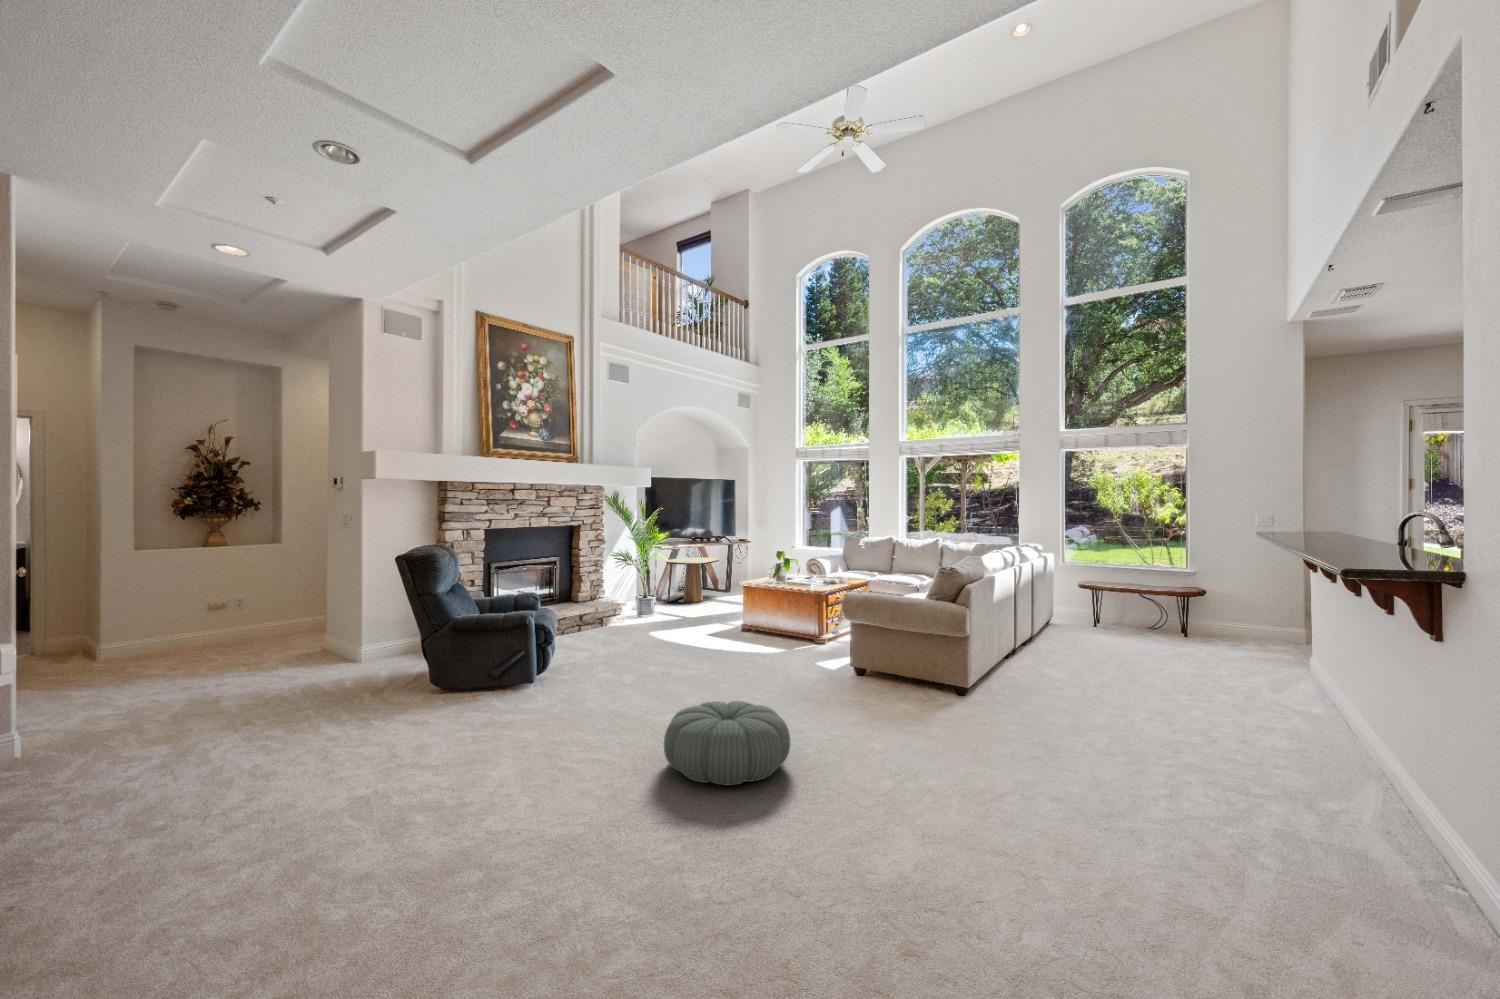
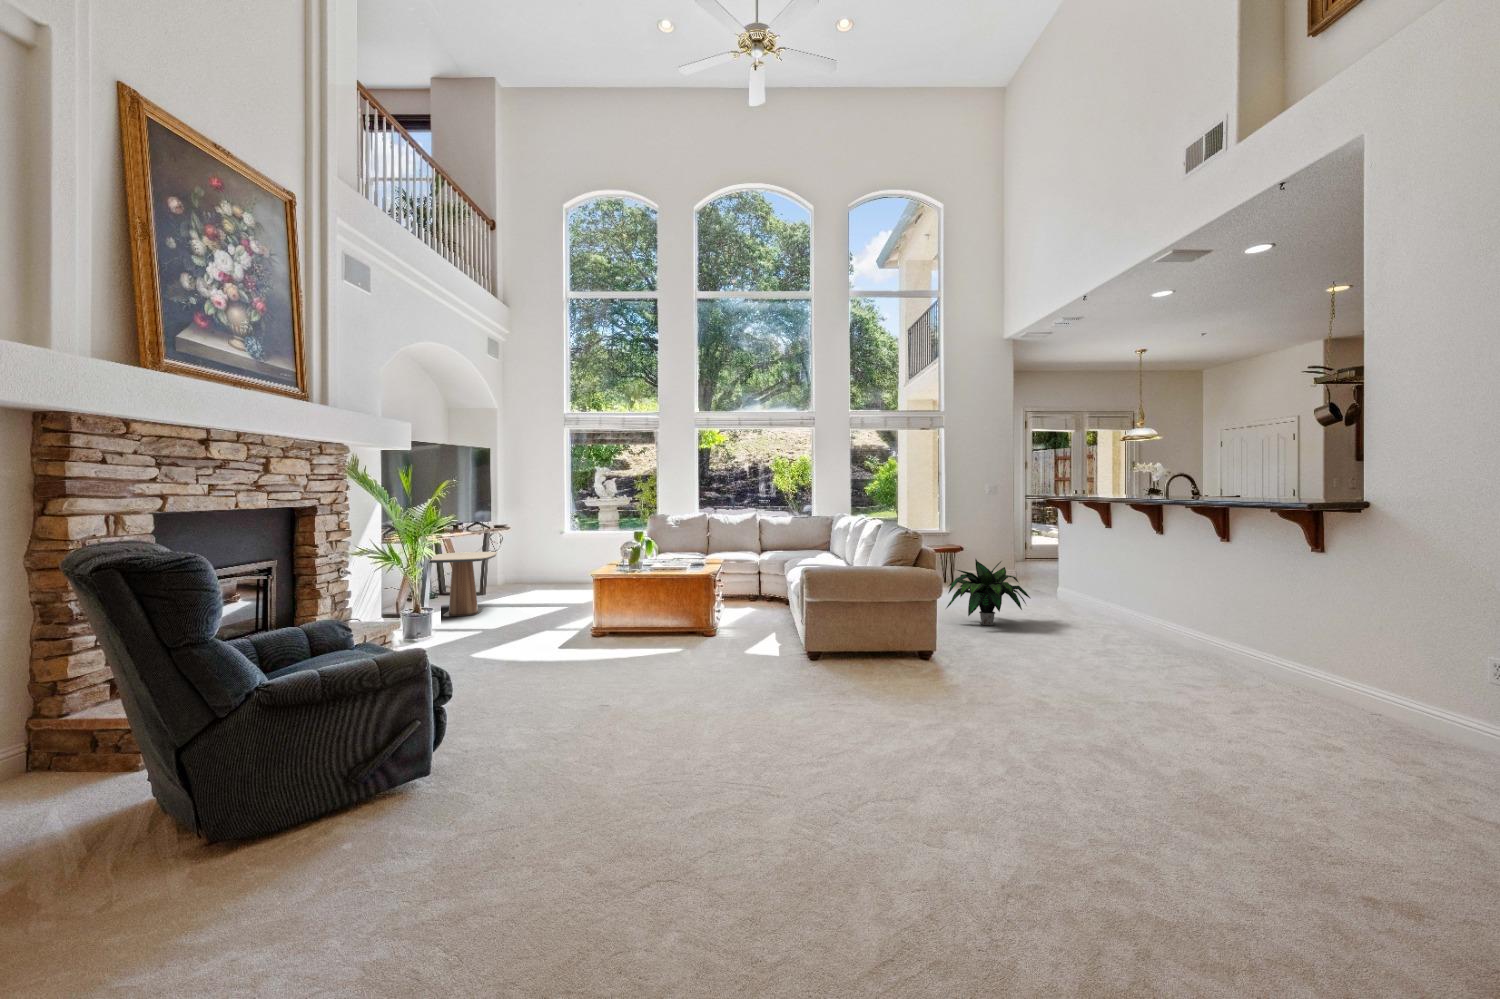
potted plant: none [1027,595,1114,662] -> present [947,559,1030,625]
pouf: present [664,701,791,785] -> none [876,735,1092,889]

